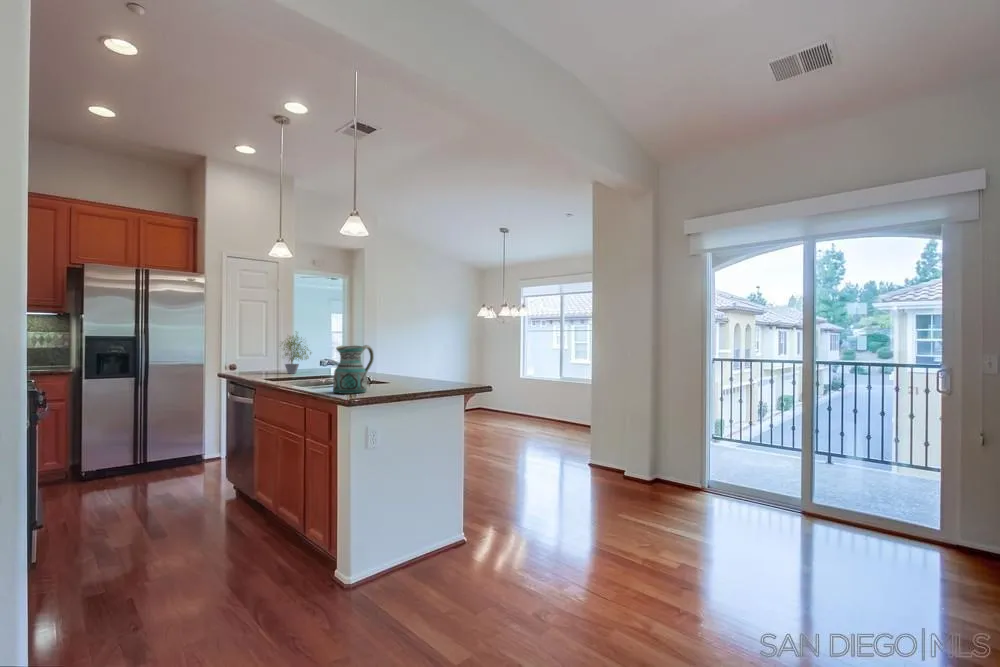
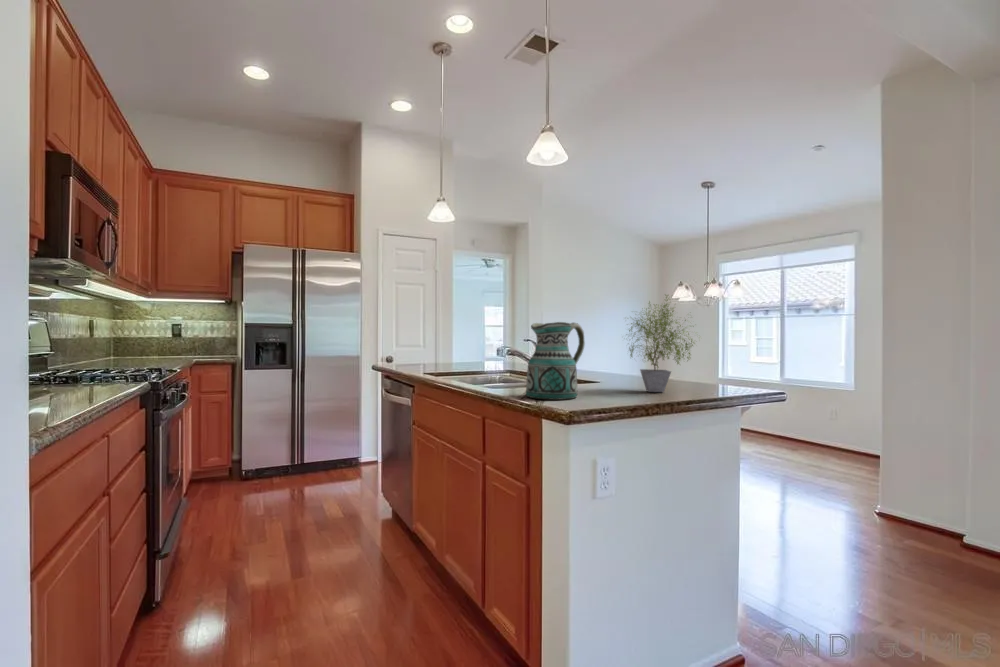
potted plant: present [284,335,311,374] -> present [629,297,695,392]

